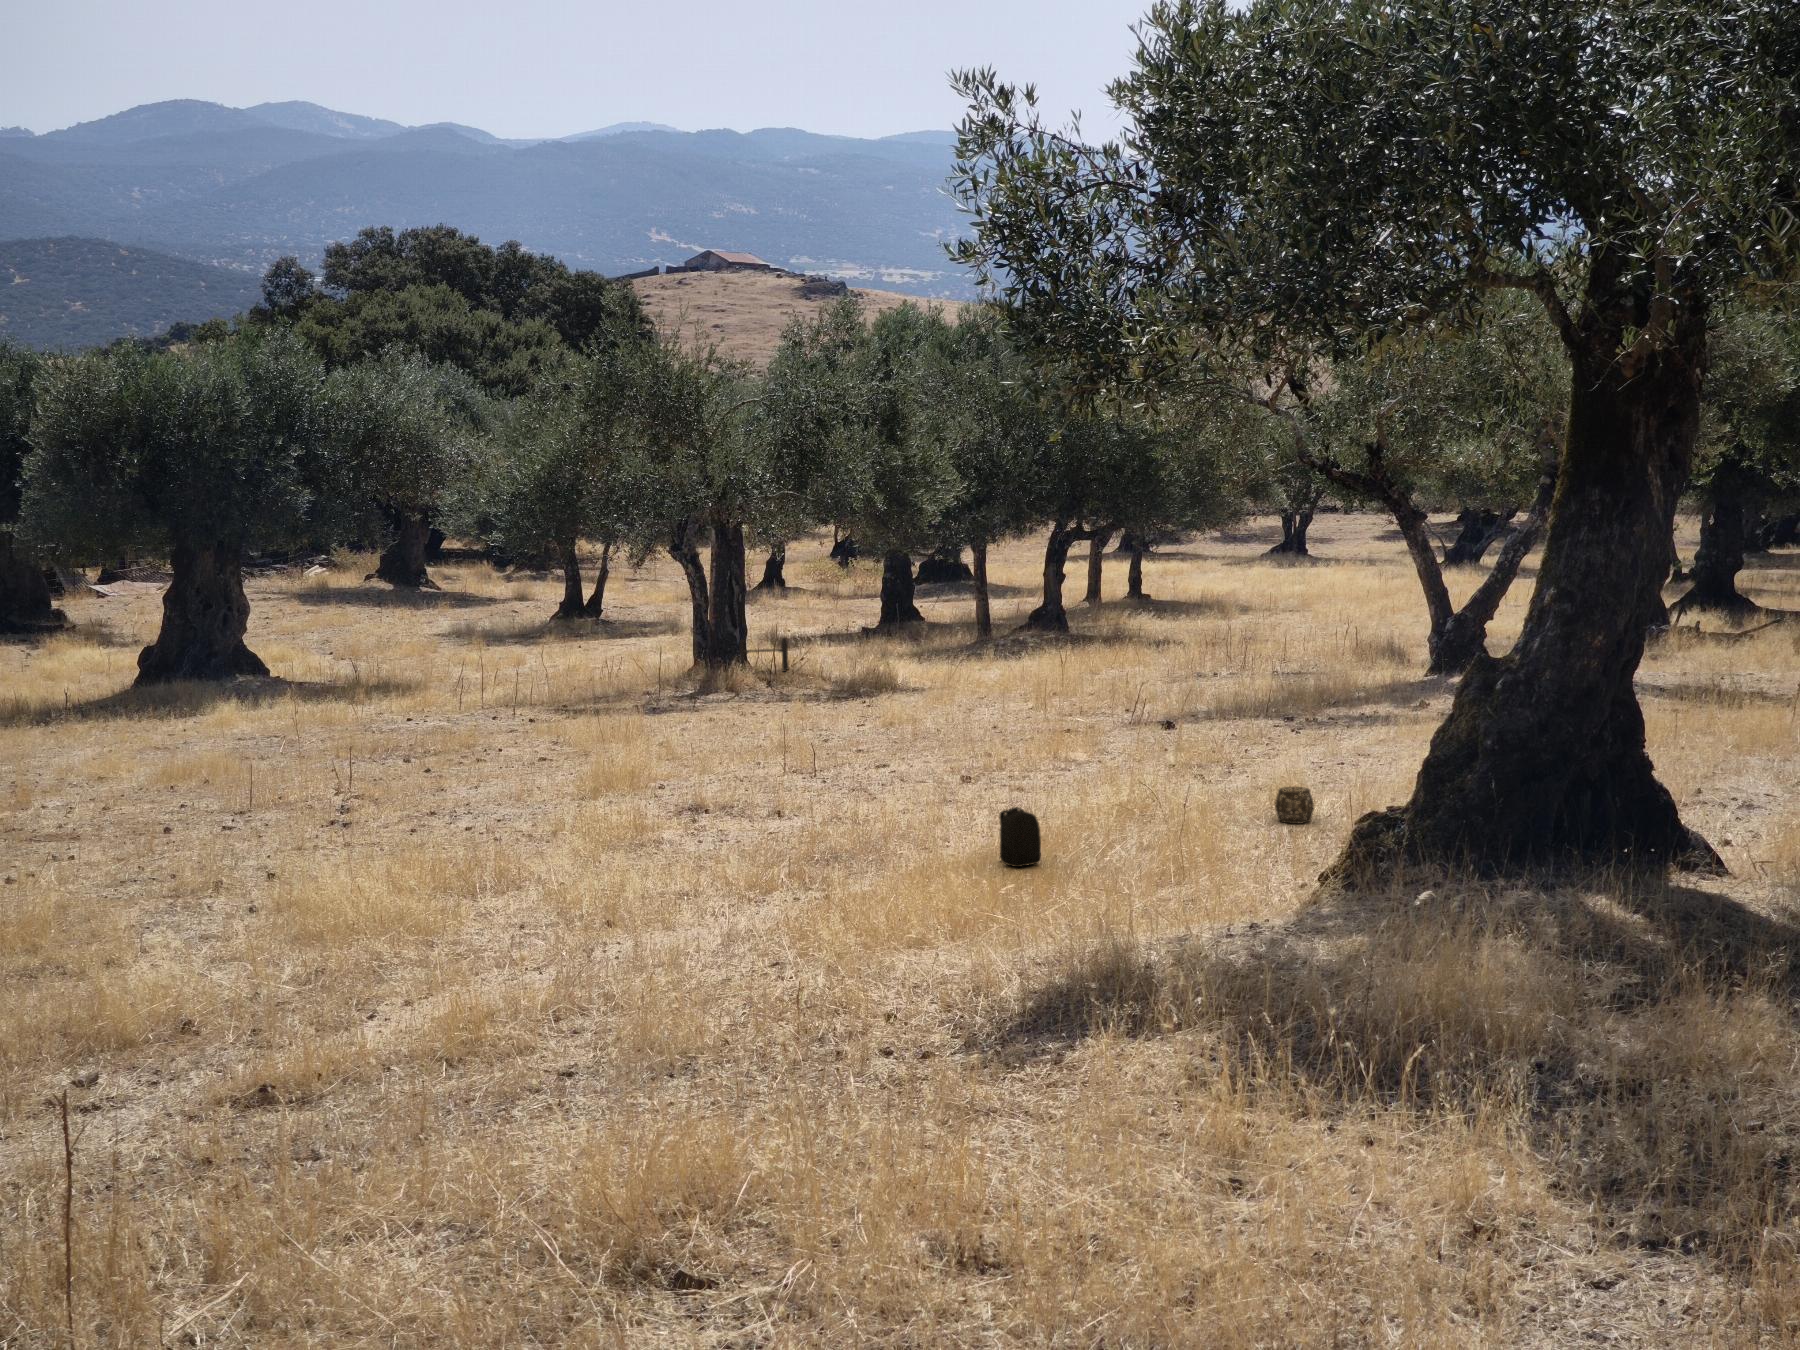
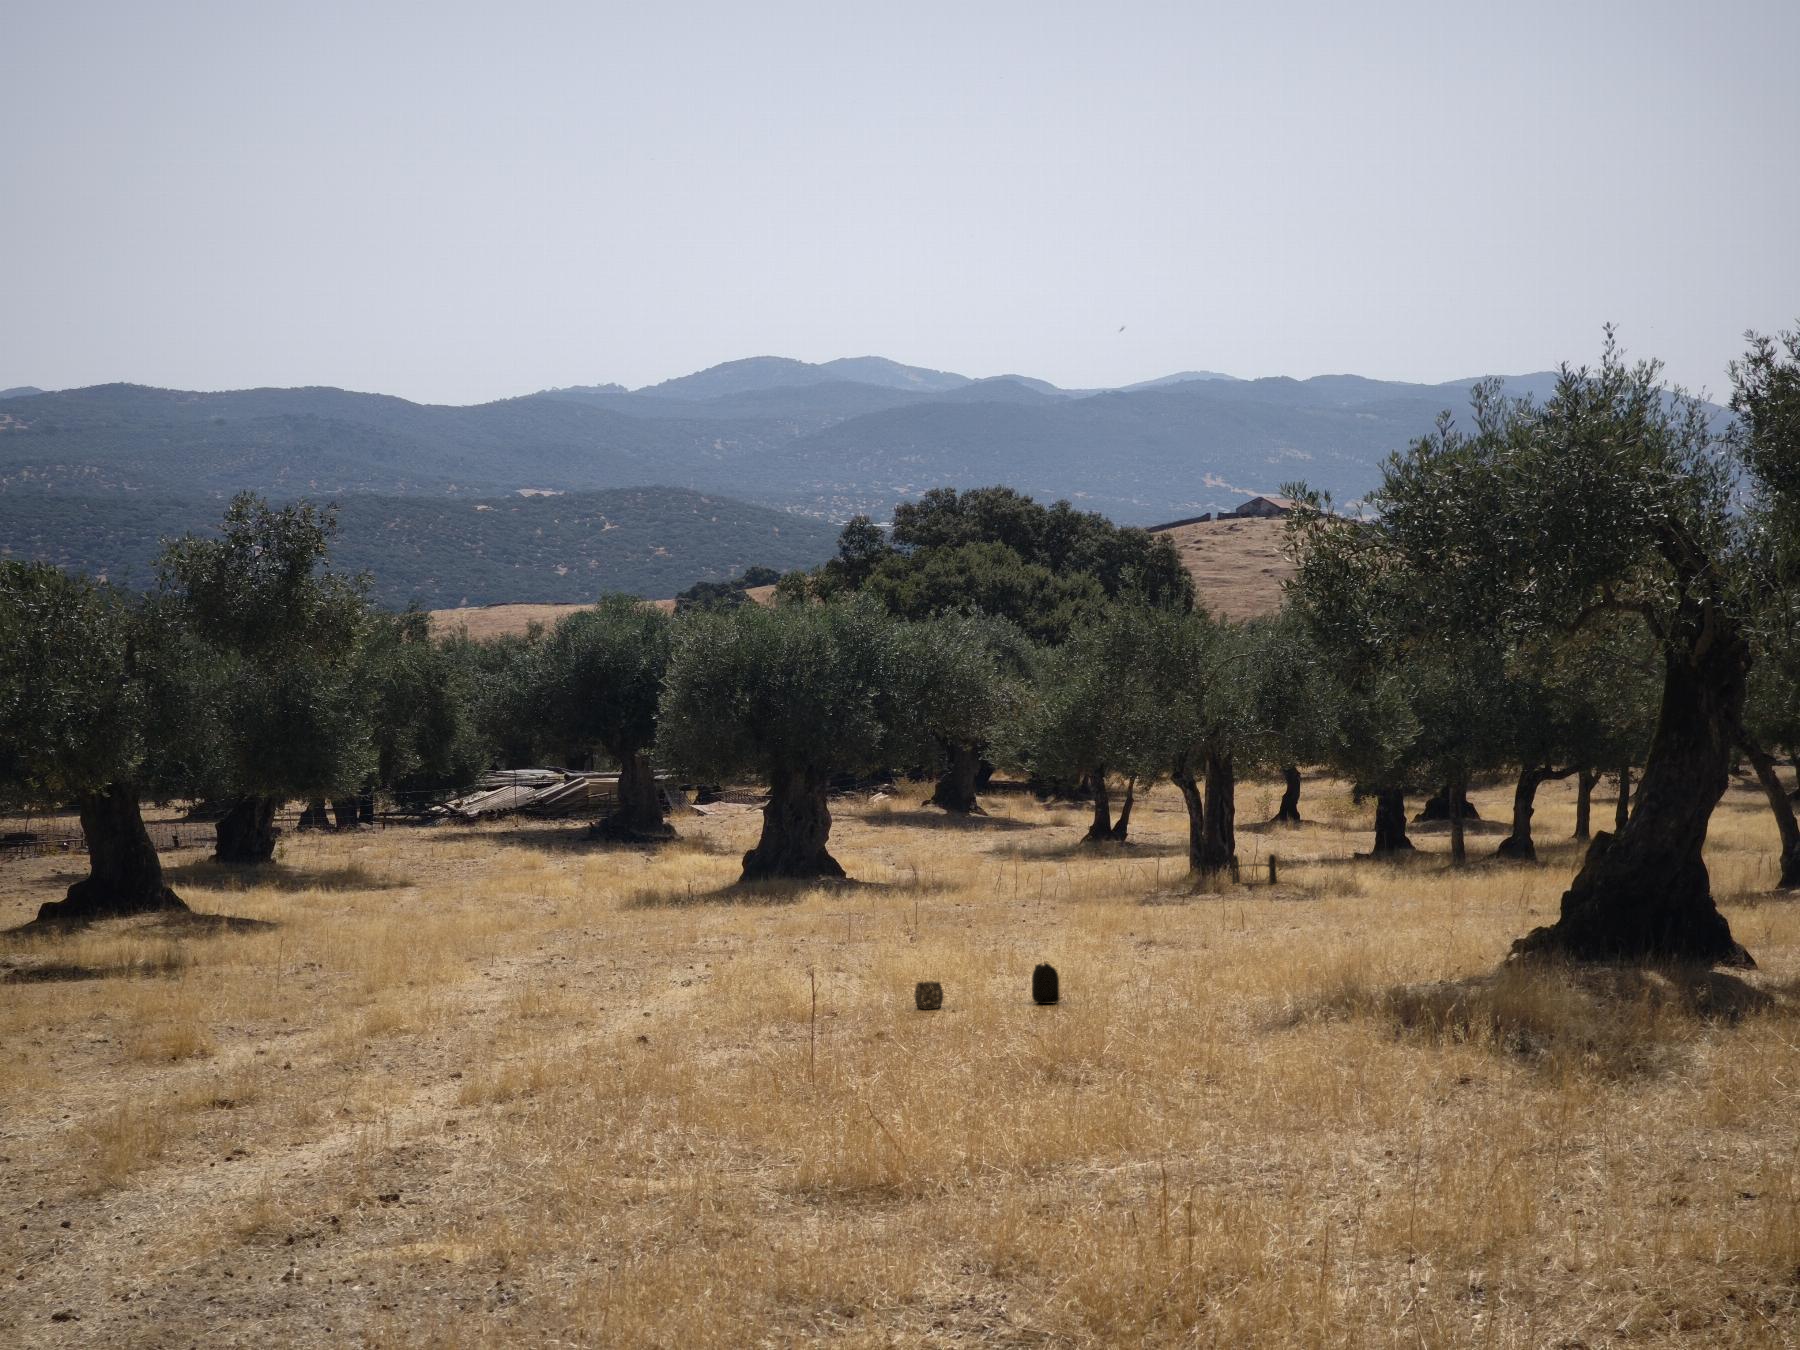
woven basket: present [1275,787,1314,824] -> present [914,981,943,1009]
backpack: present [999,807,1041,867] -> present [1032,963,1060,1004]

